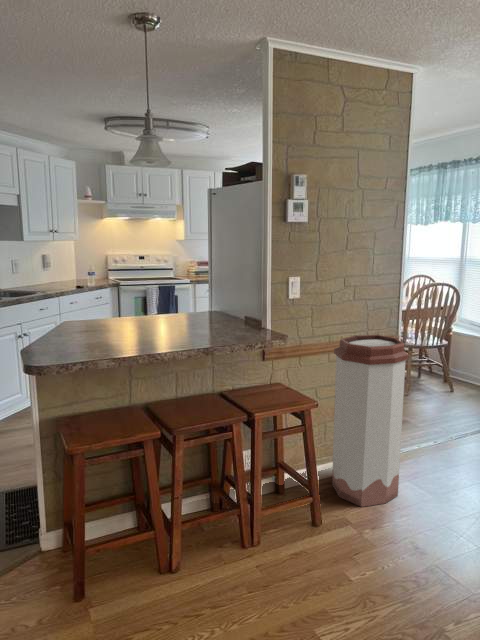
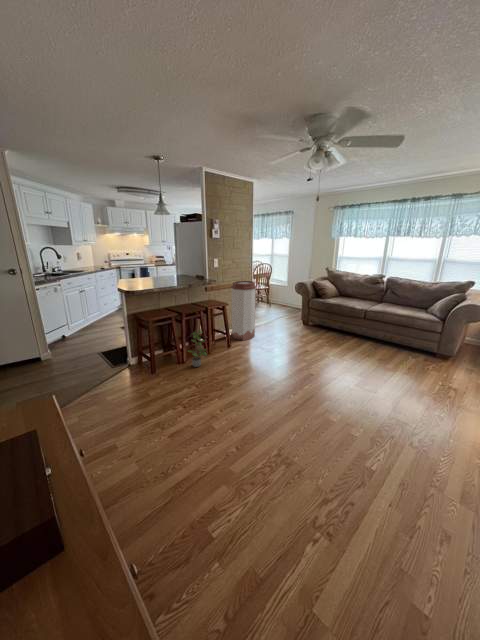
potted plant: none [173,483,238,602] -> present [188,330,207,367]

